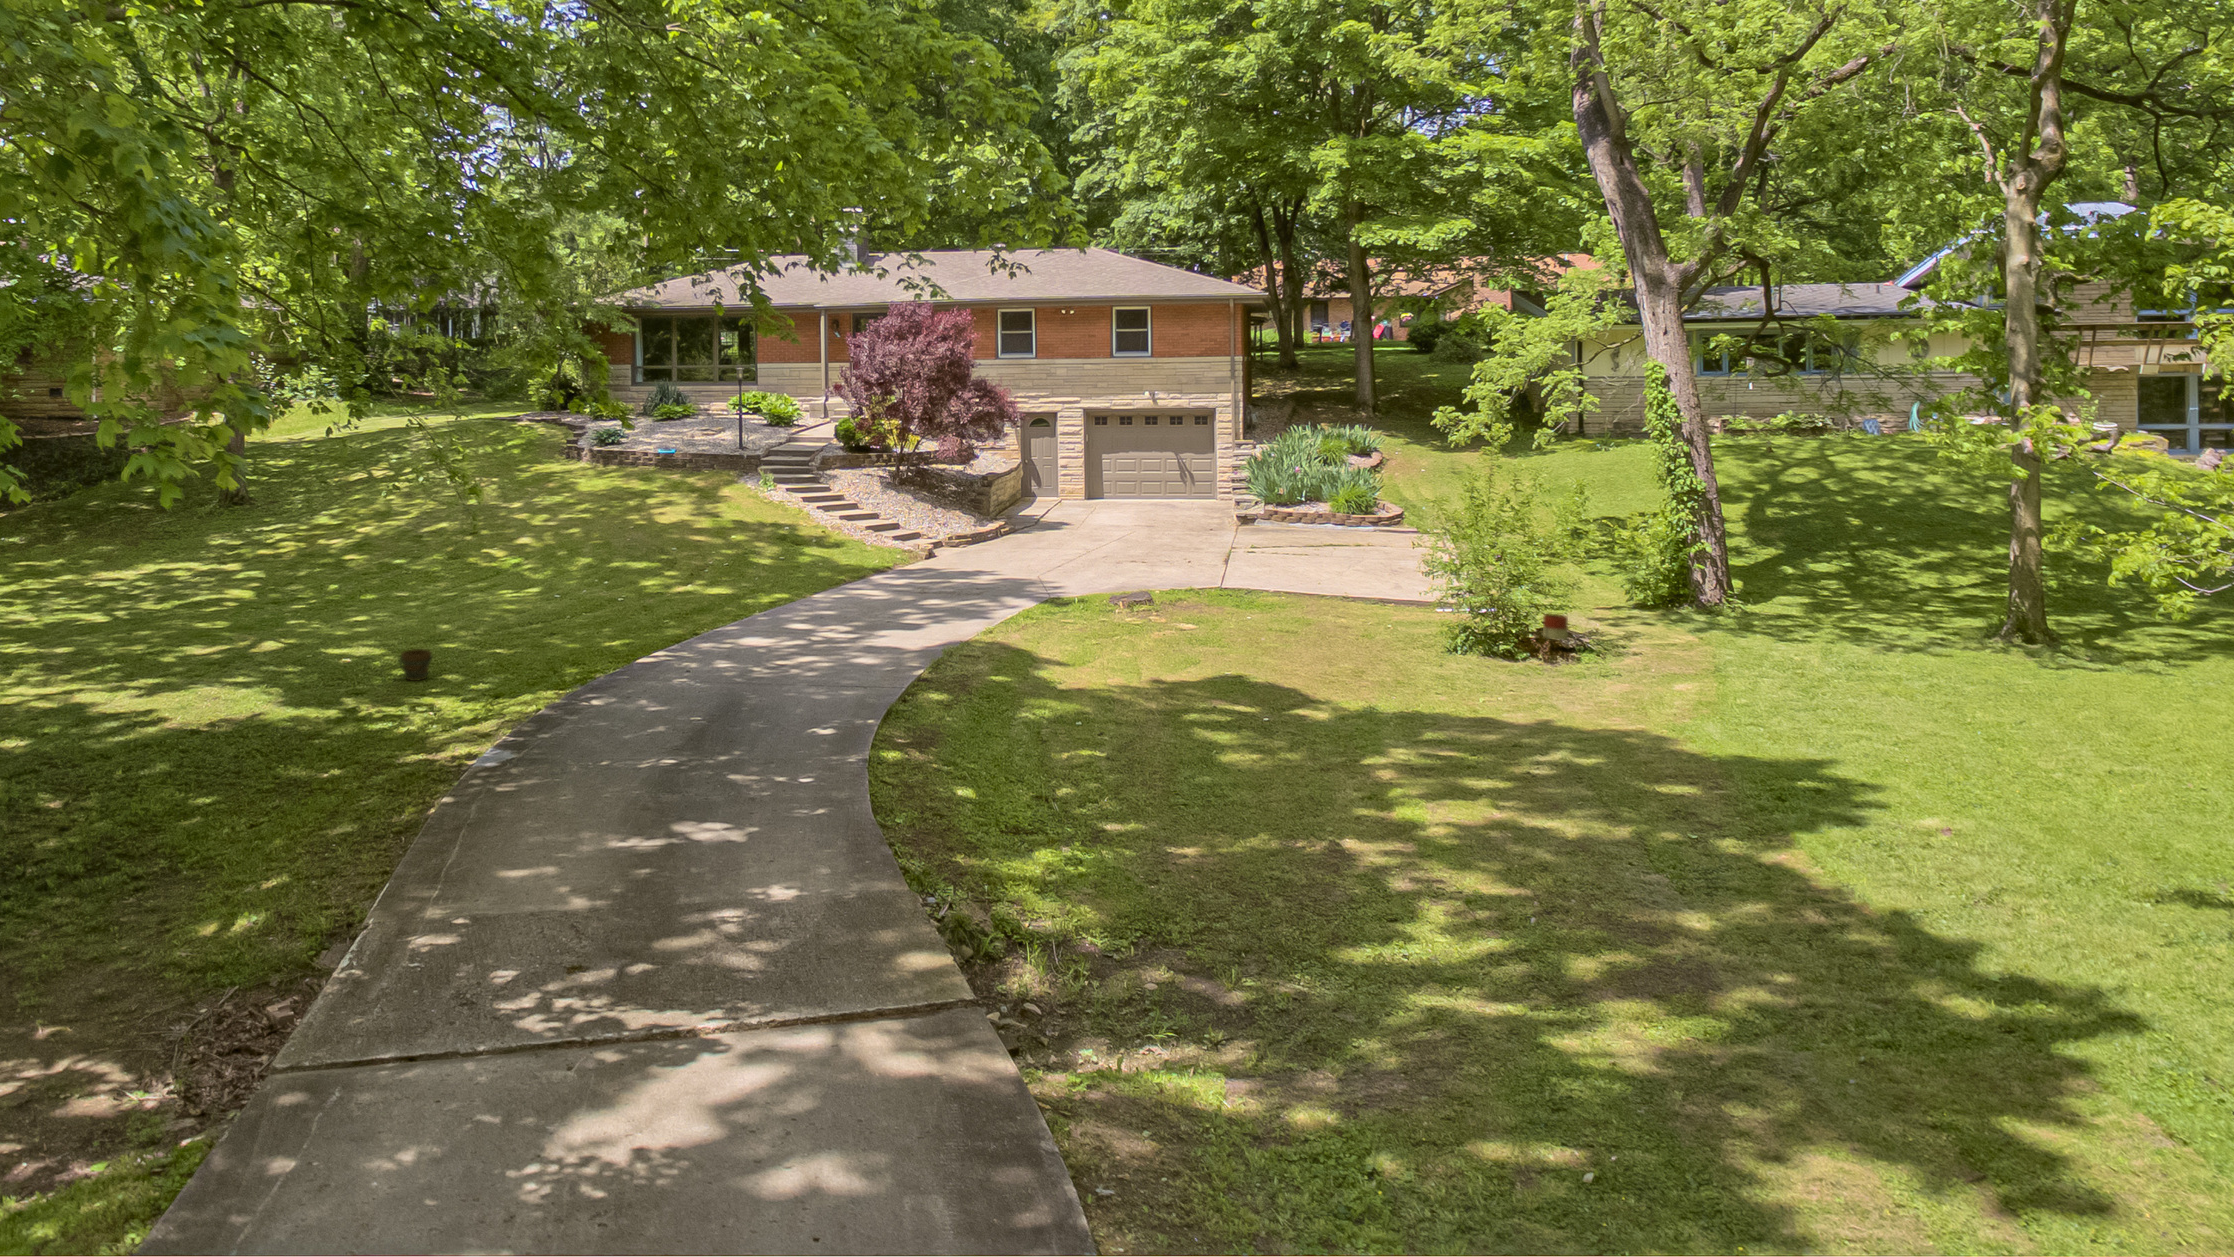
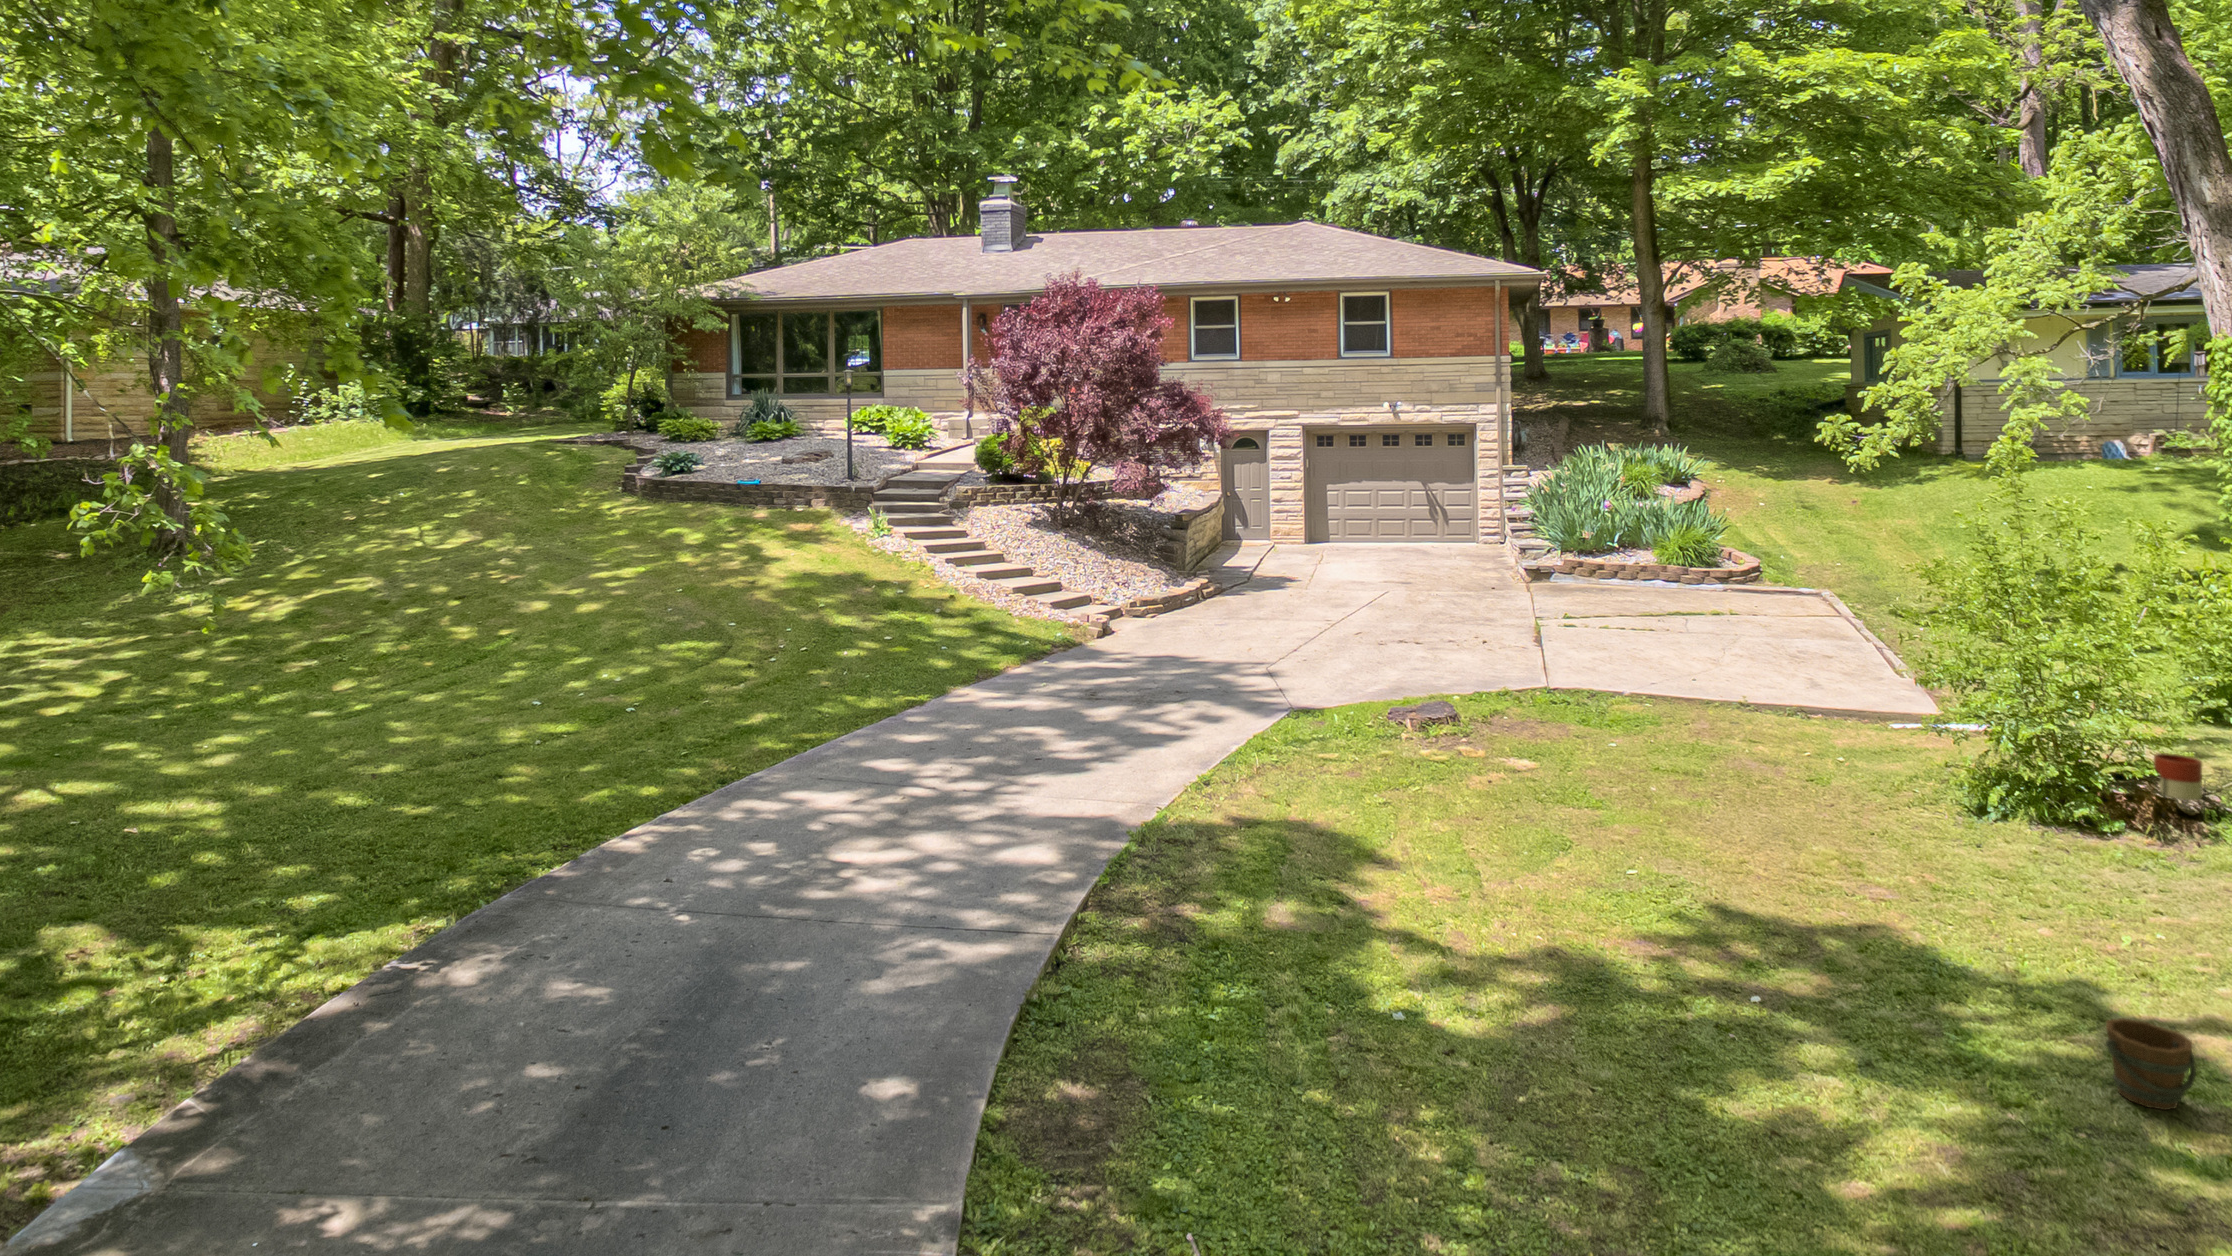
bucket: present [400,649,432,681] -> present [2106,1018,2196,1110]

